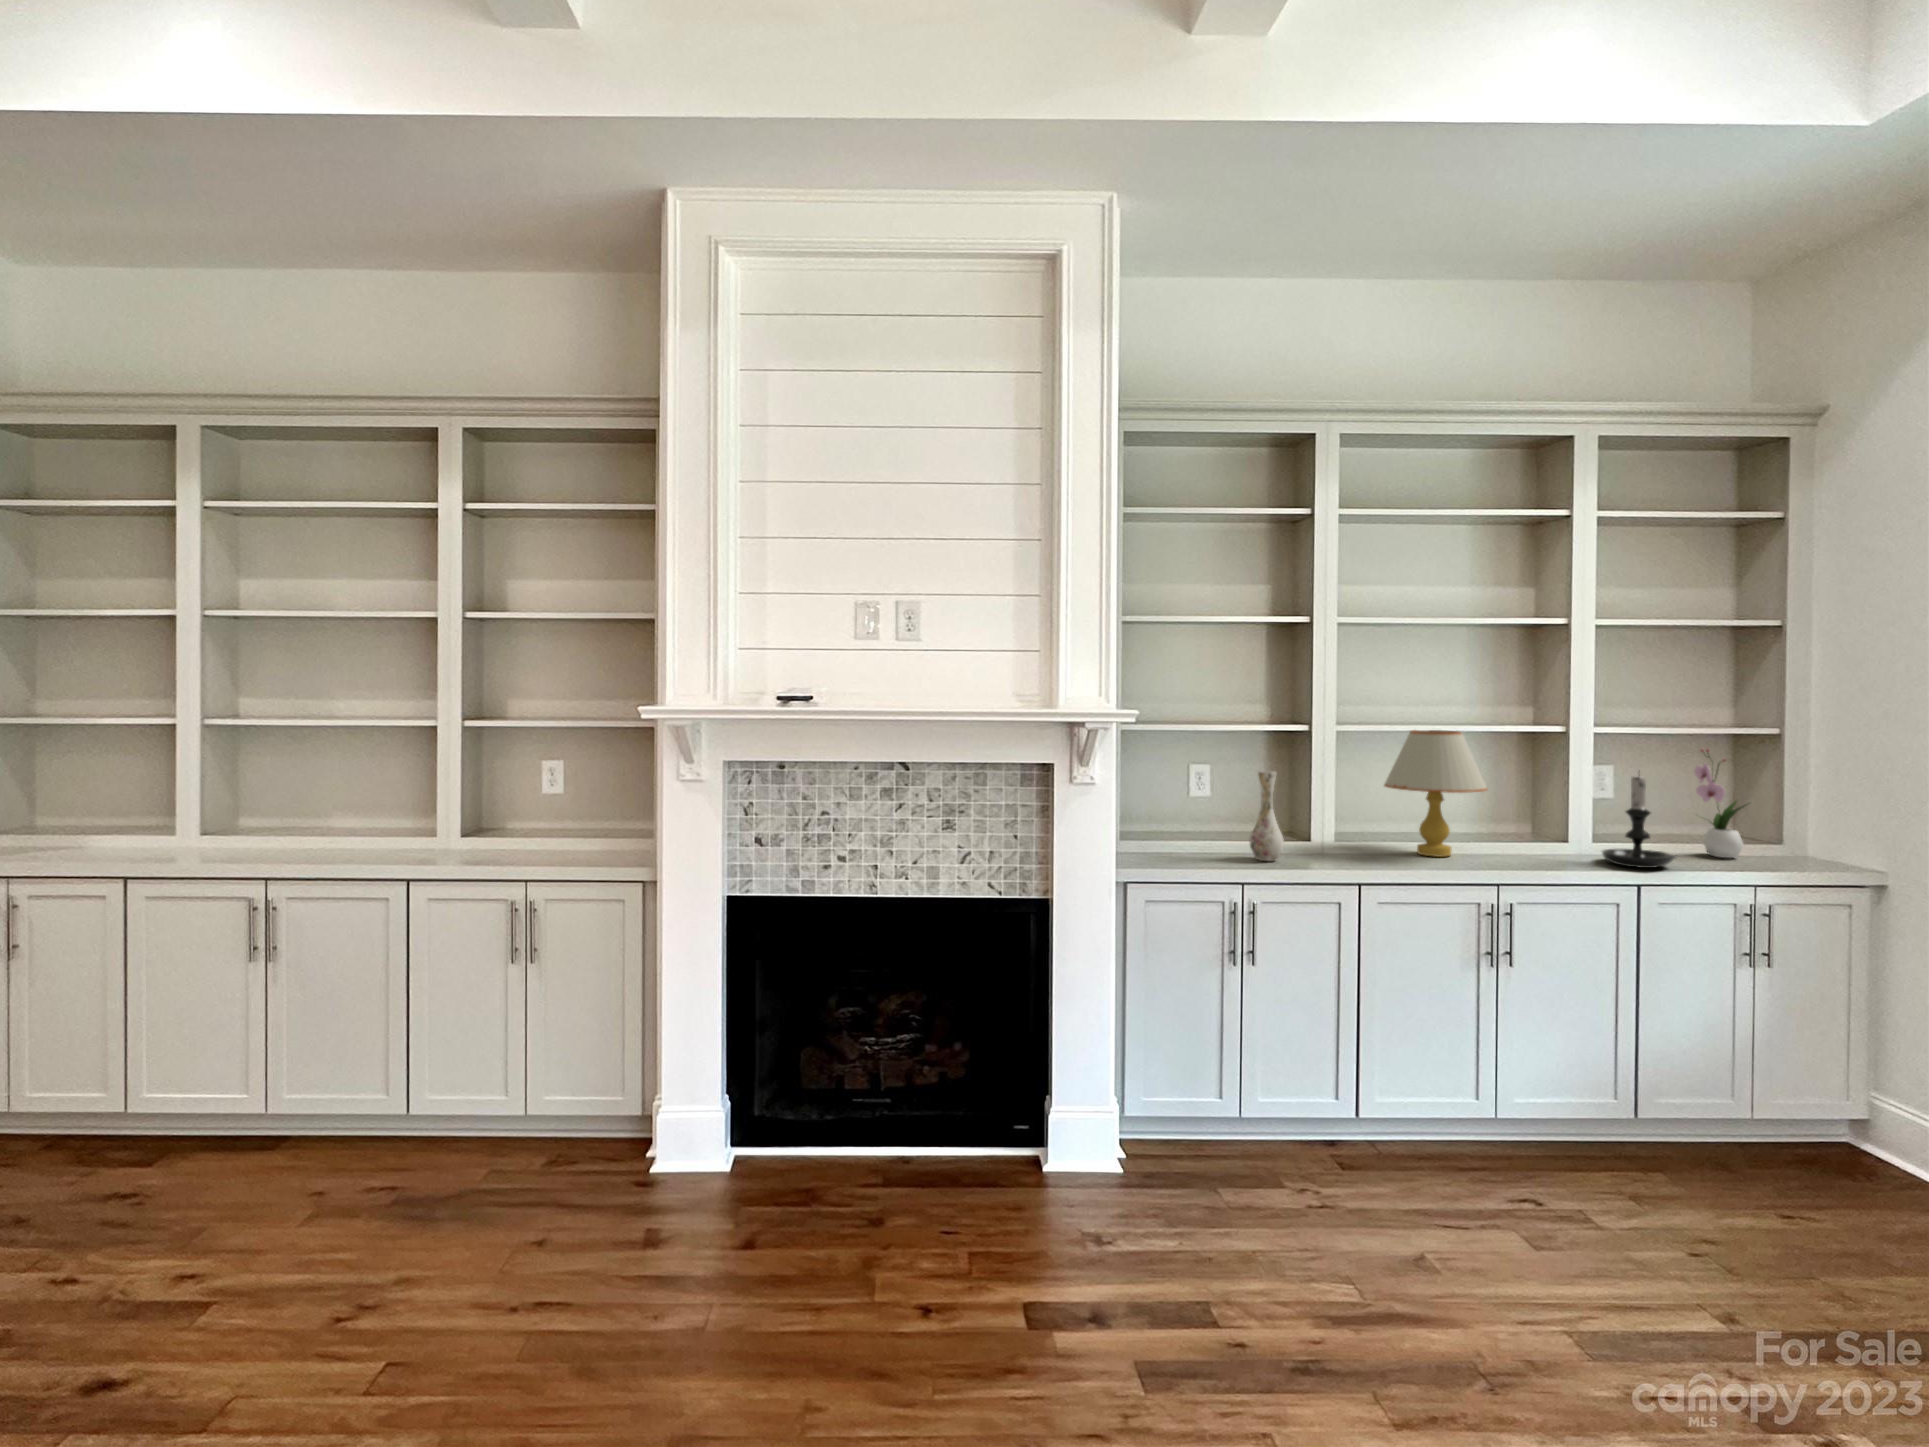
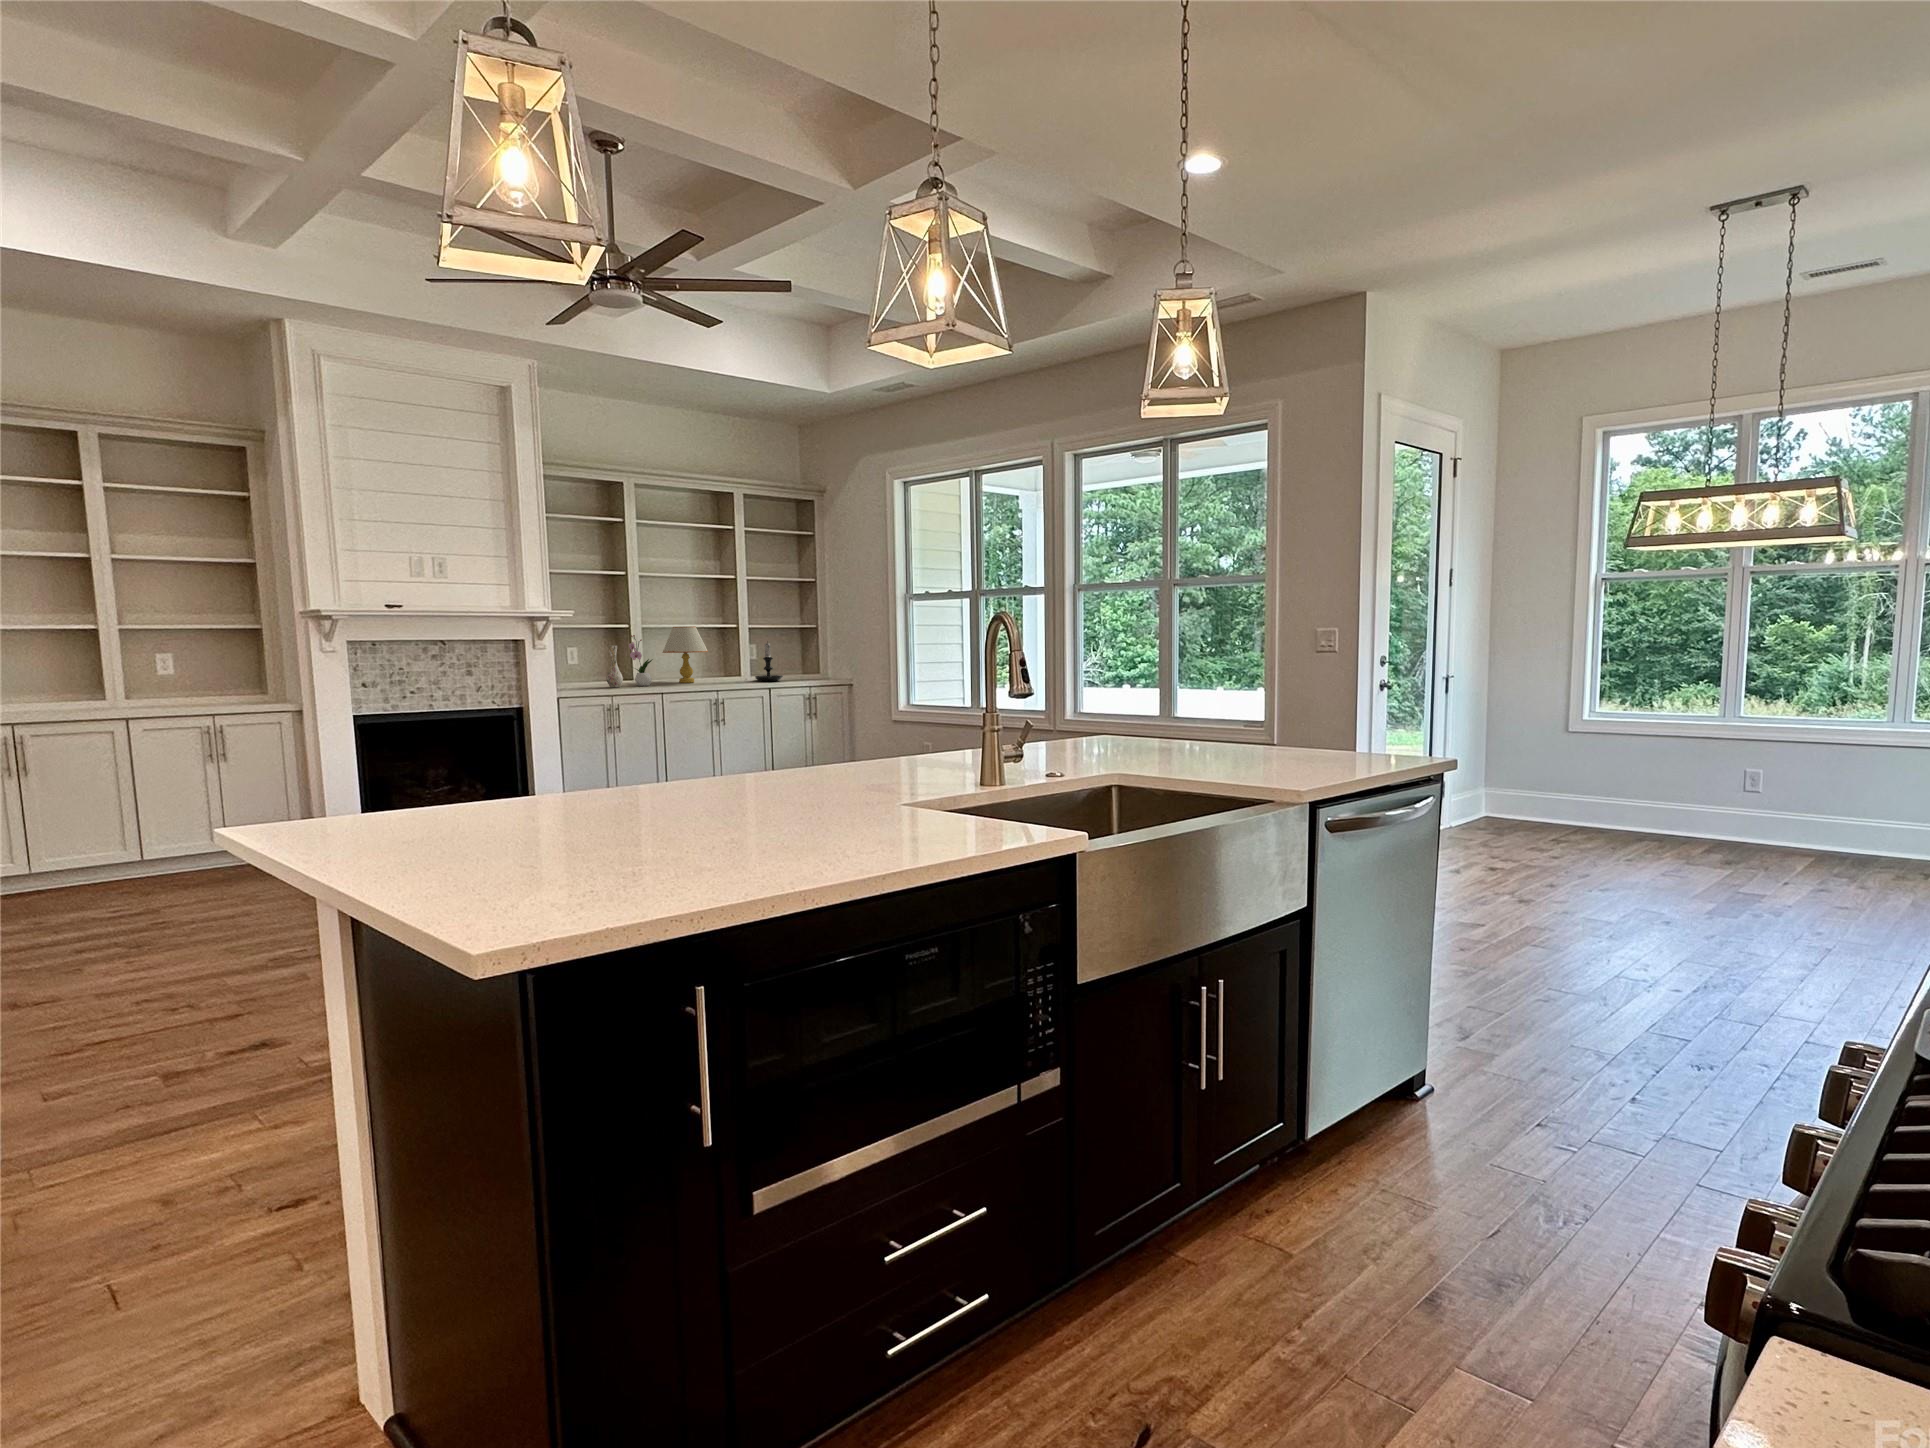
flower arrangement: present [1694,749,1746,858] -> present [629,635,653,686]

